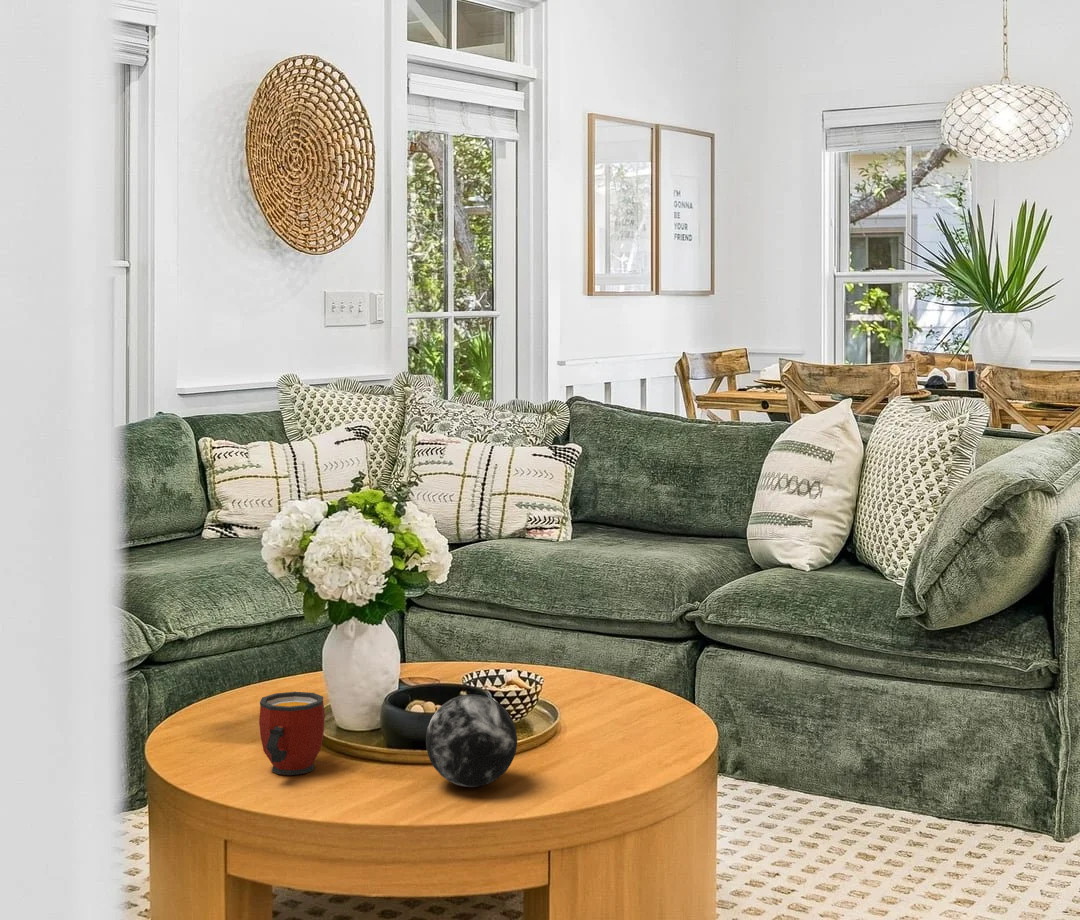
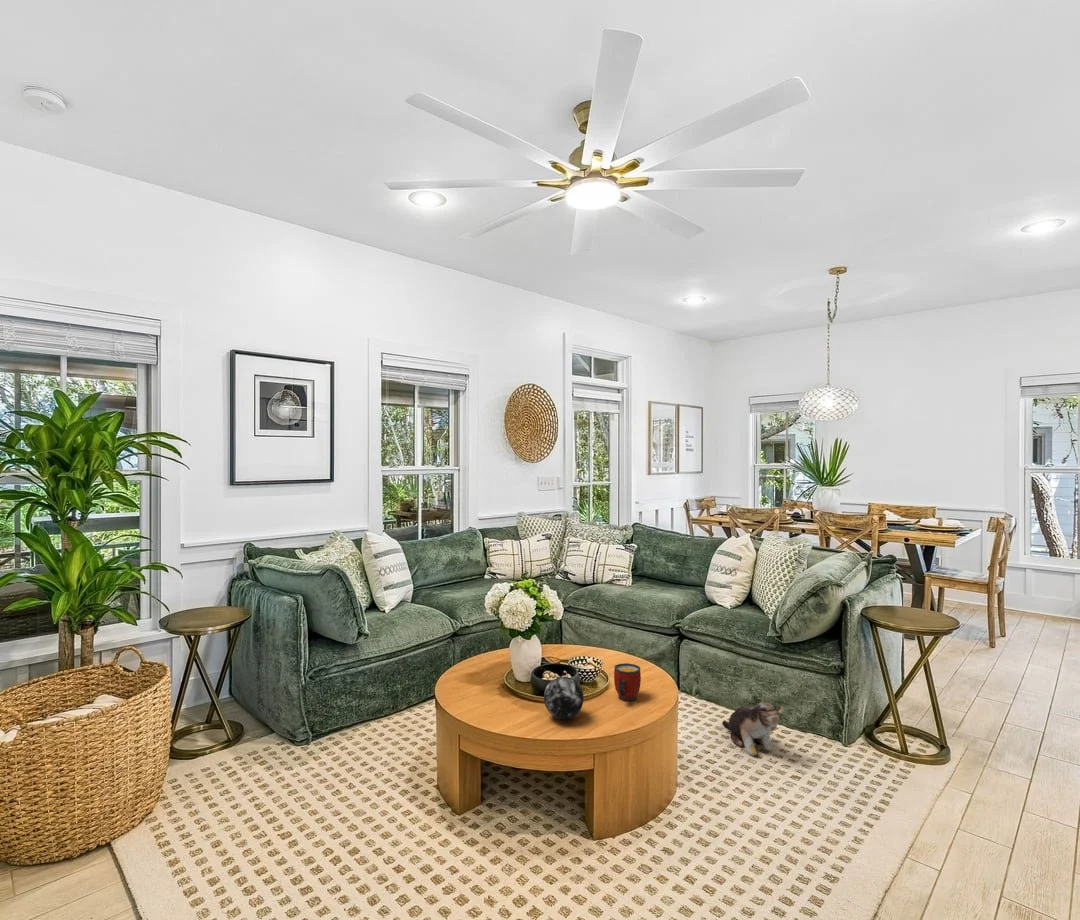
mug: present [259,692,325,775] -> present [614,663,641,701]
plush toy: none [798,751,938,869] -> present [723,702,784,756]

